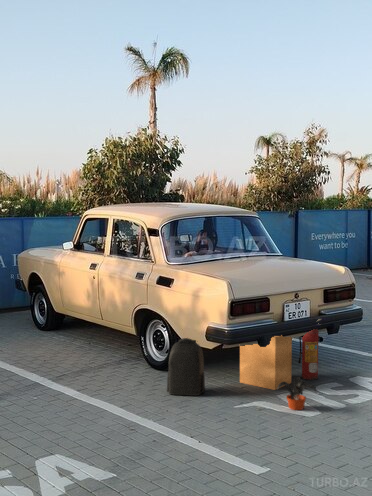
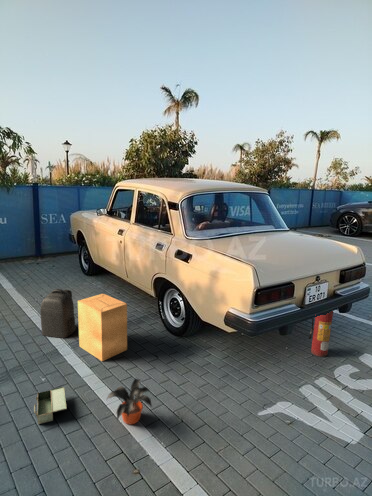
cardboard box: present [240,335,292,390] -> present [78,294,127,361]
backpack: present [167,338,205,396] -> present [41,289,76,338]
potted plant: present [277,377,315,410] -> present [107,379,152,424]
toolbox: none [38,396,67,417] -> present [34,387,67,424]

